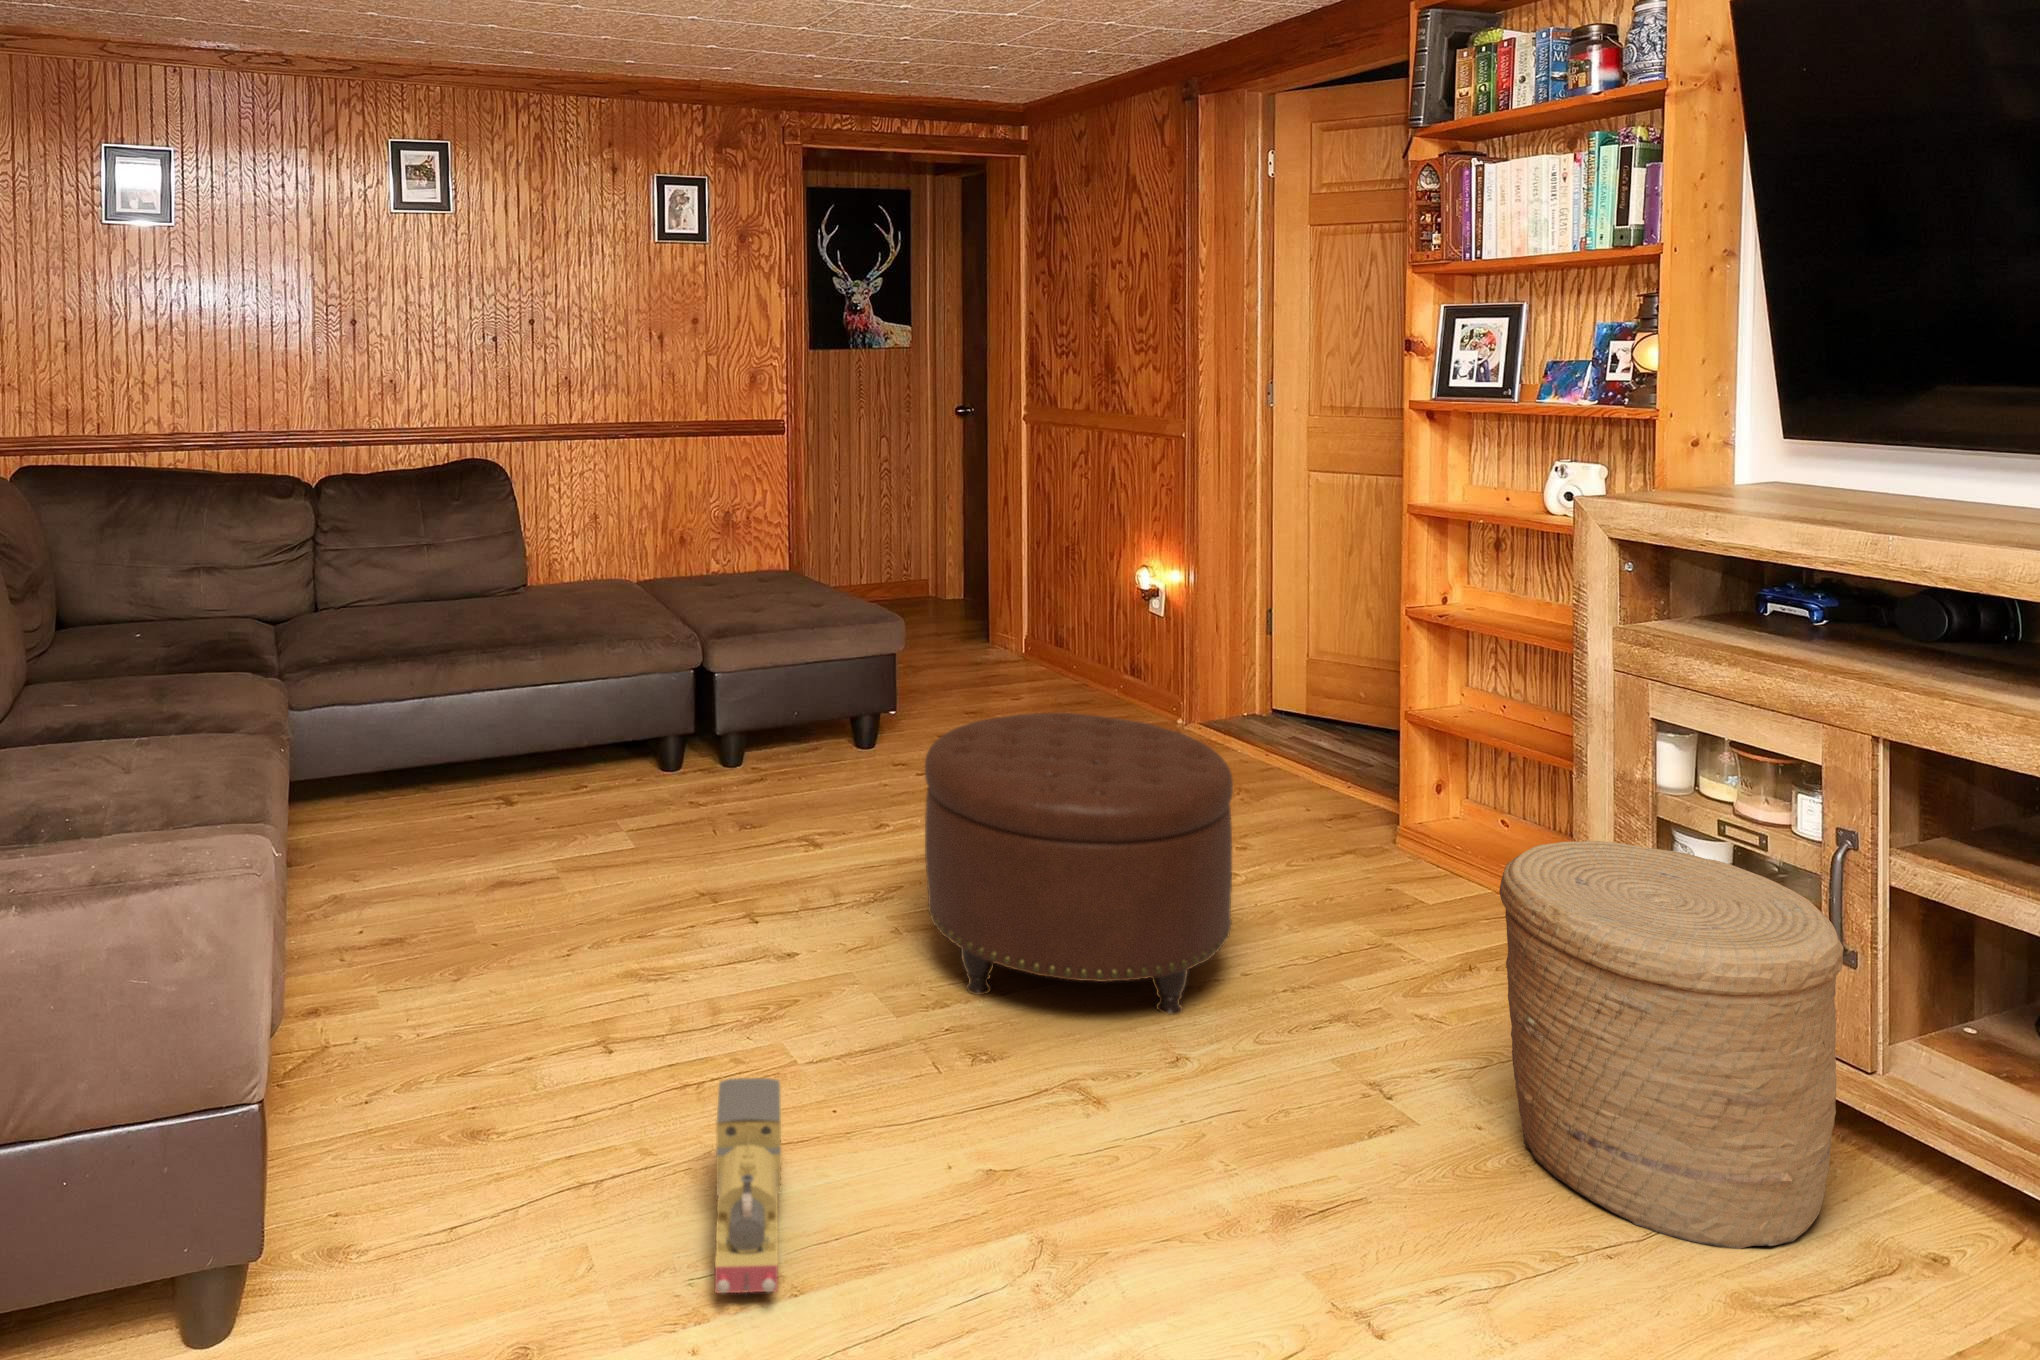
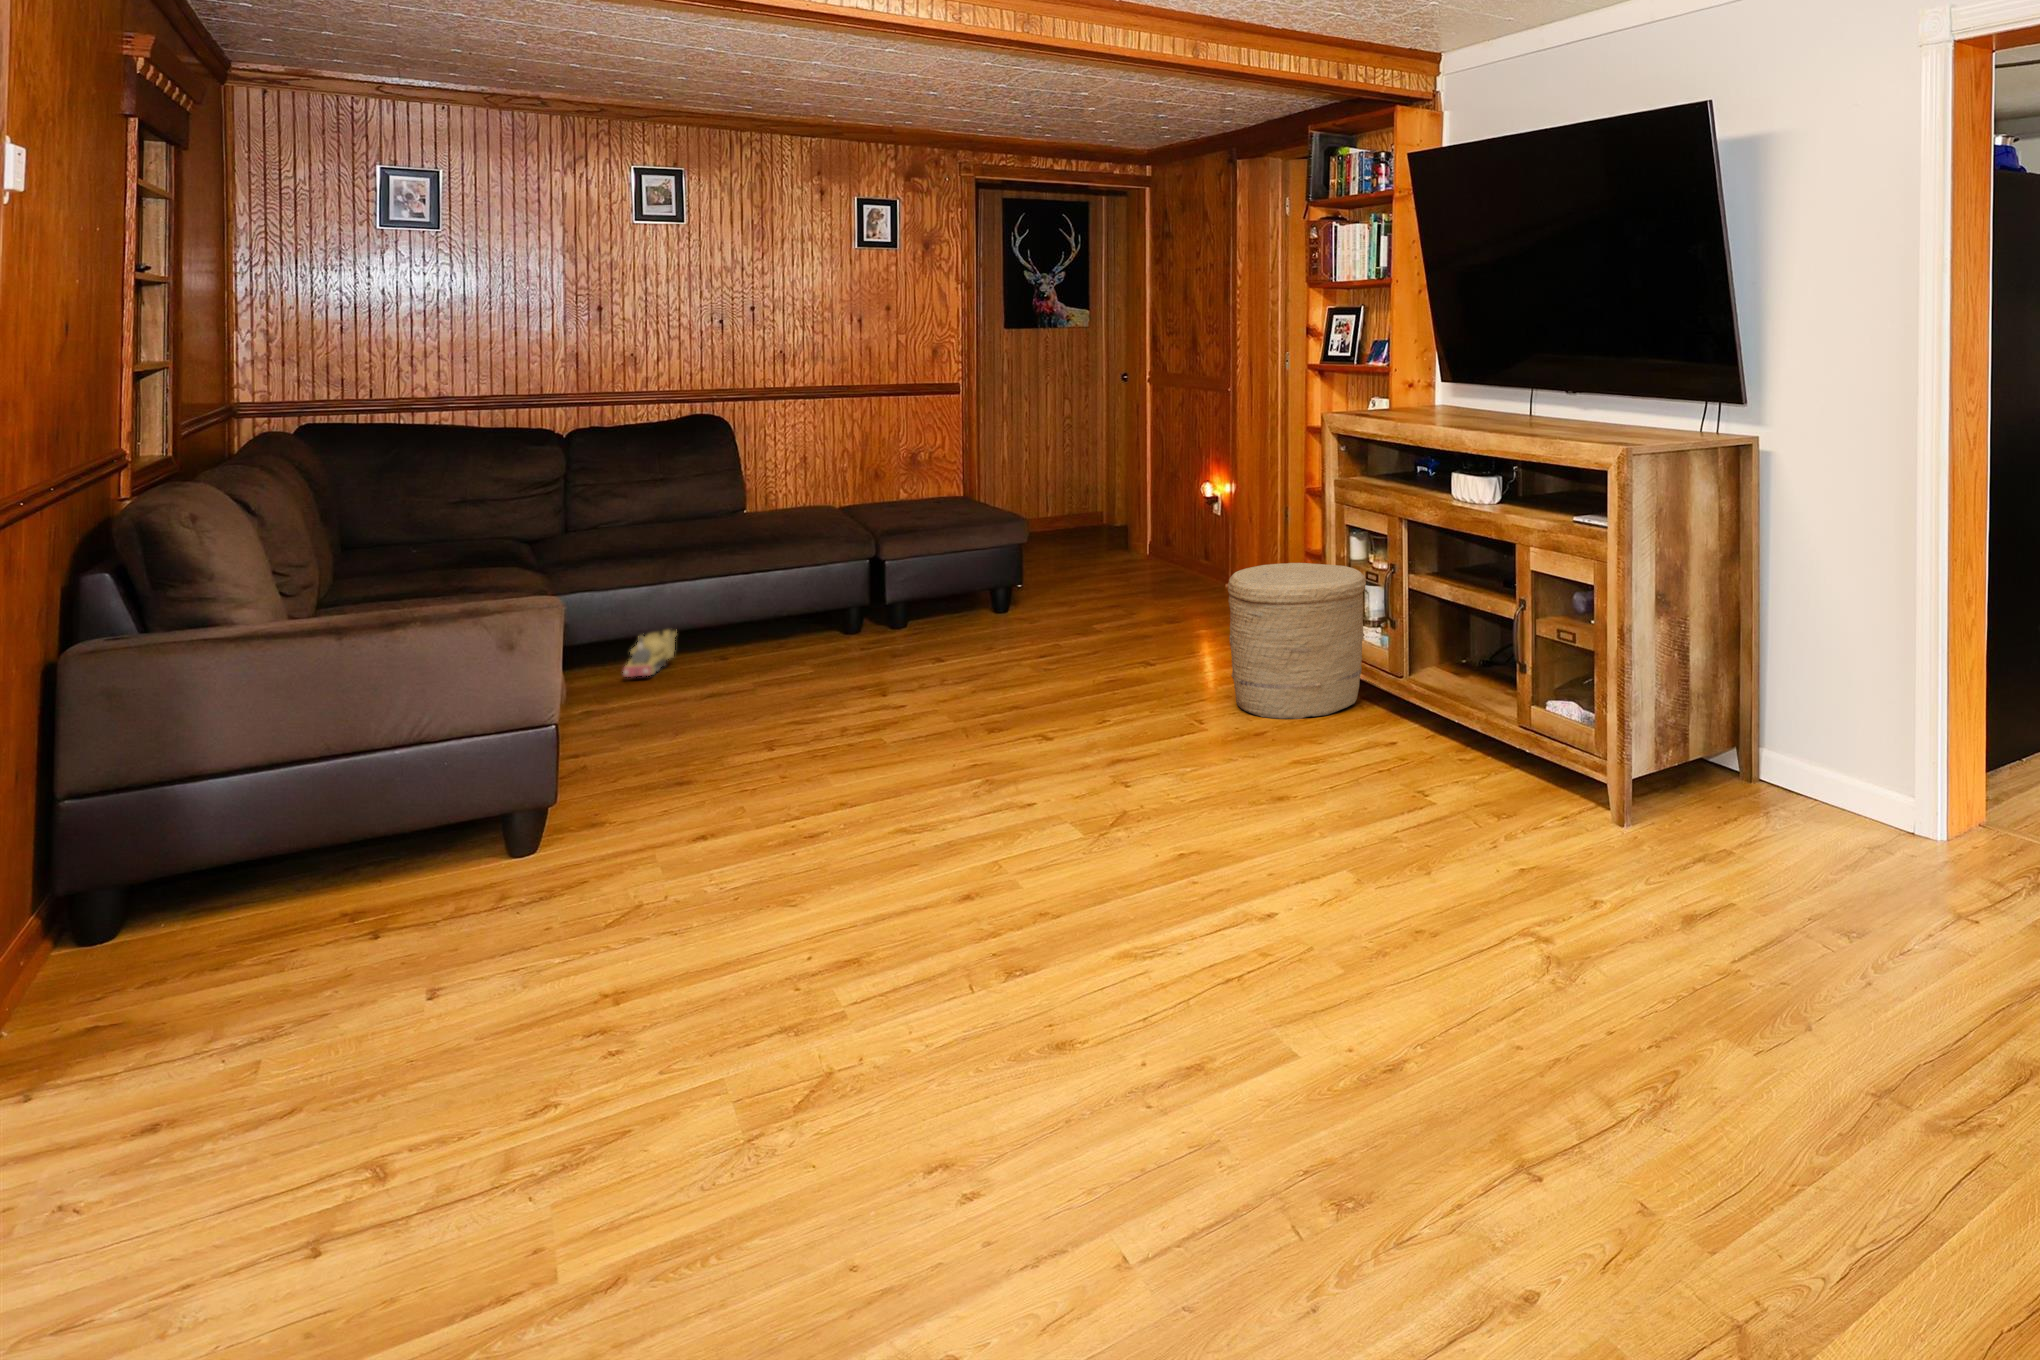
ottoman: present [925,713,1233,1015] -> none [972,540,1153,683]
toy train: present [715,1078,781,1293] -> present [623,629,677,677]

